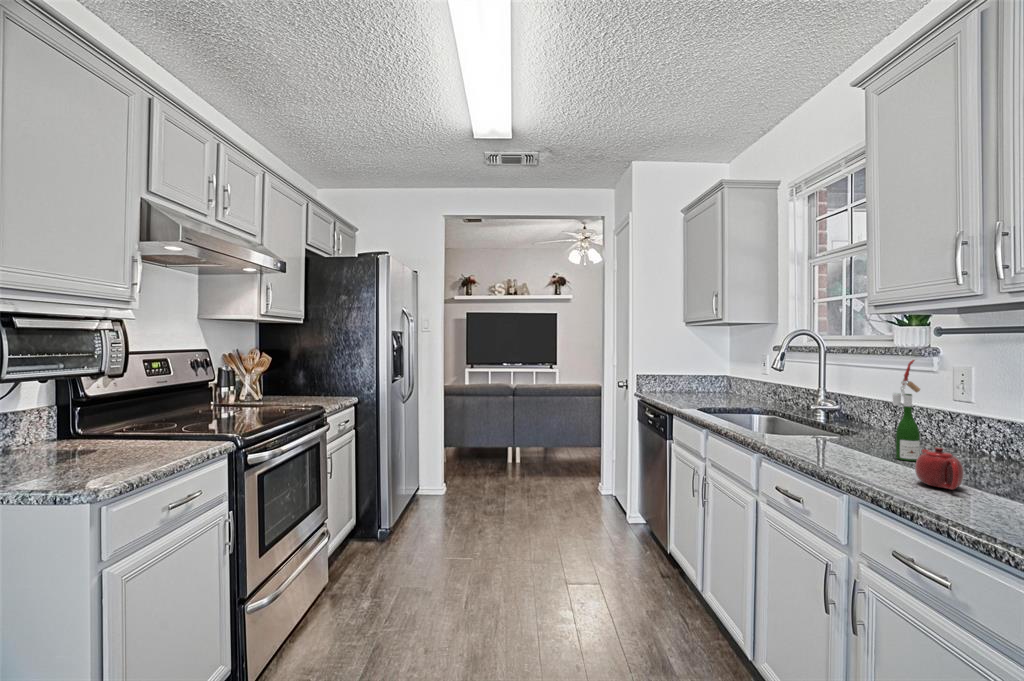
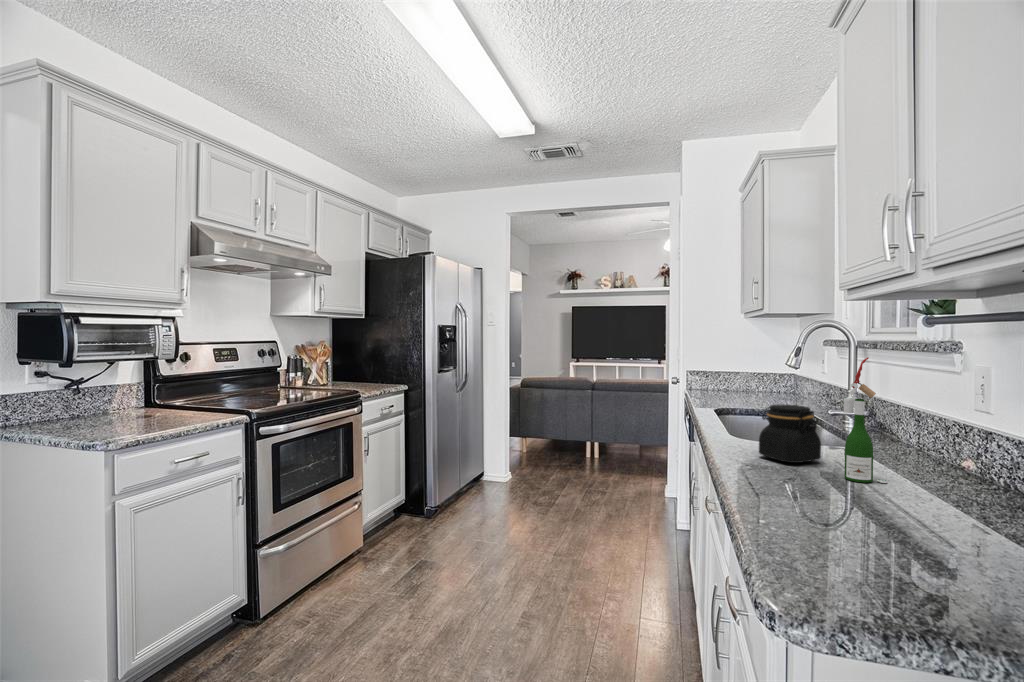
jar: none [806,401,863,450] -> present [759,405,821,463]
teapot: present [915,447,964,490] -> none [799,467,855,521]

